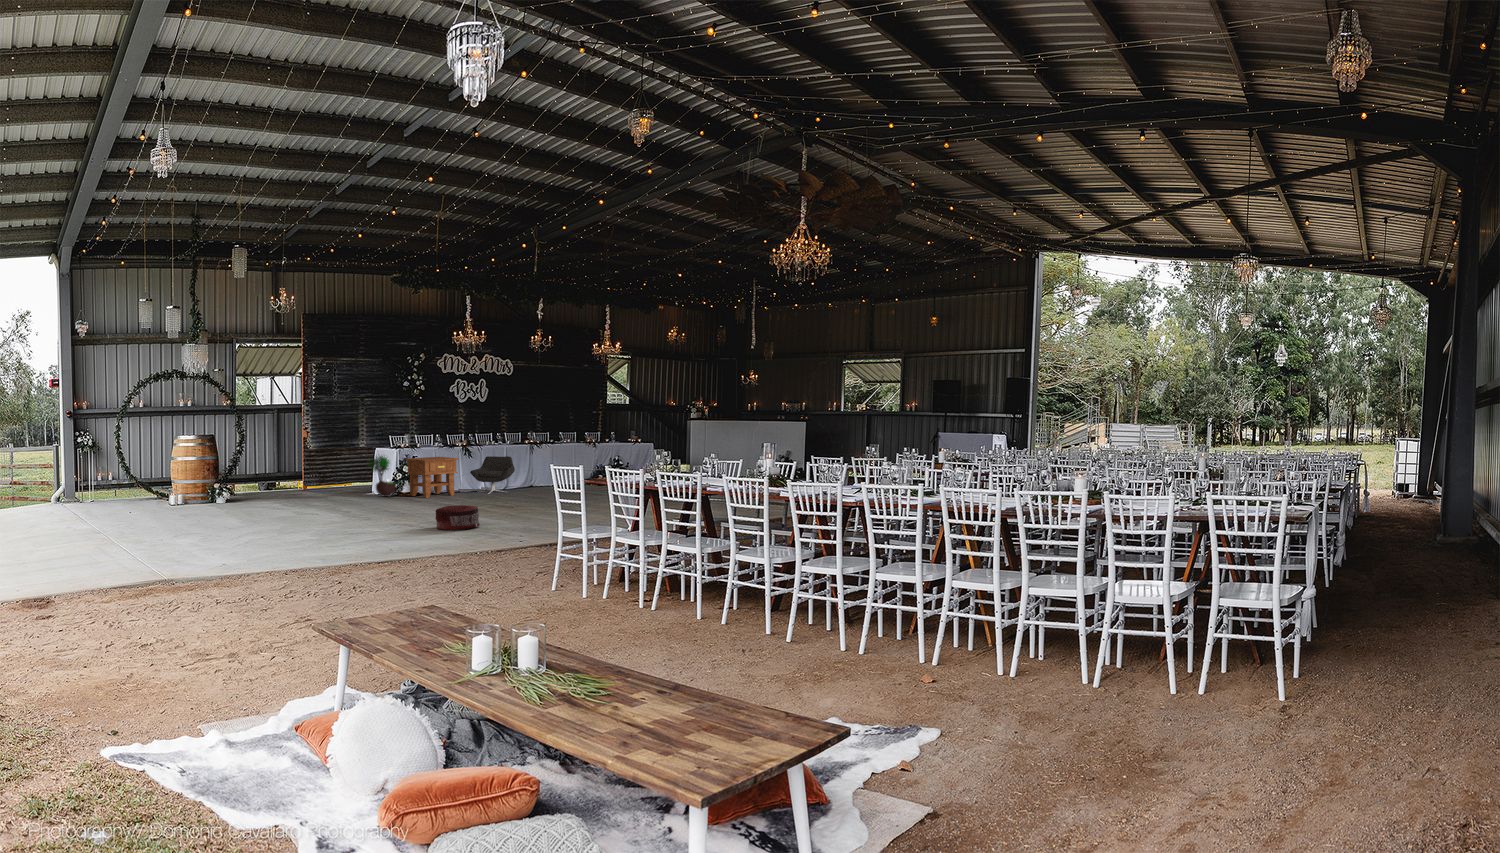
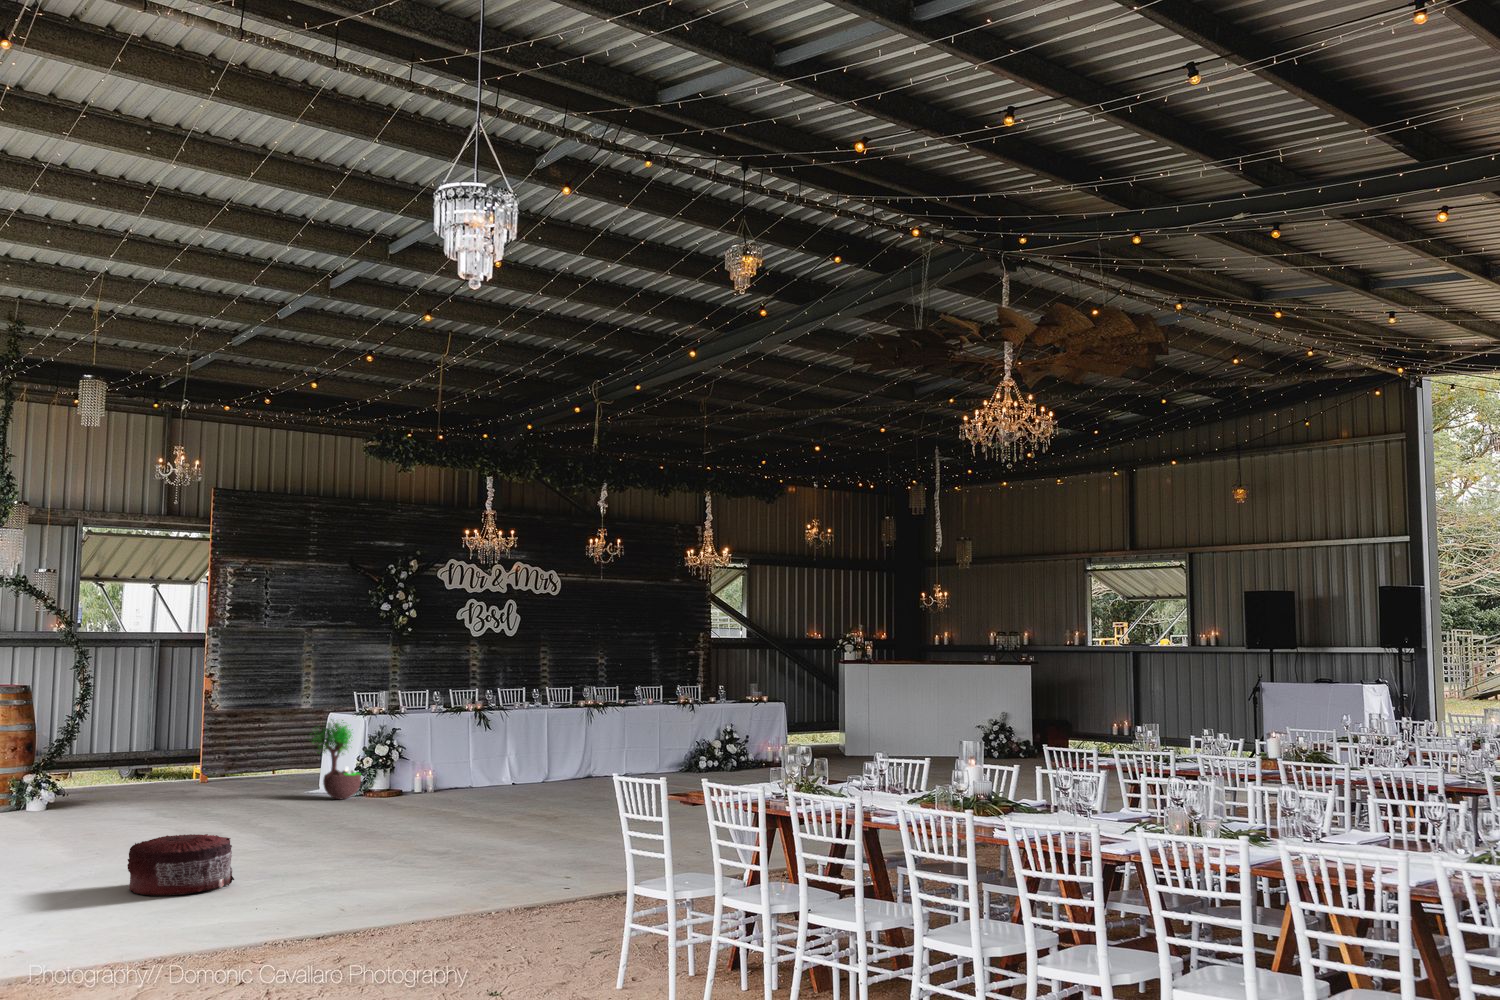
lounge chair: present [470,456,515,494] -> none [494,727,572,795]
side table: present [406,457,458,498] -> none [380,726,476,803]
pouf: present [436,505,480,530] -> present [127,834,234,896]

